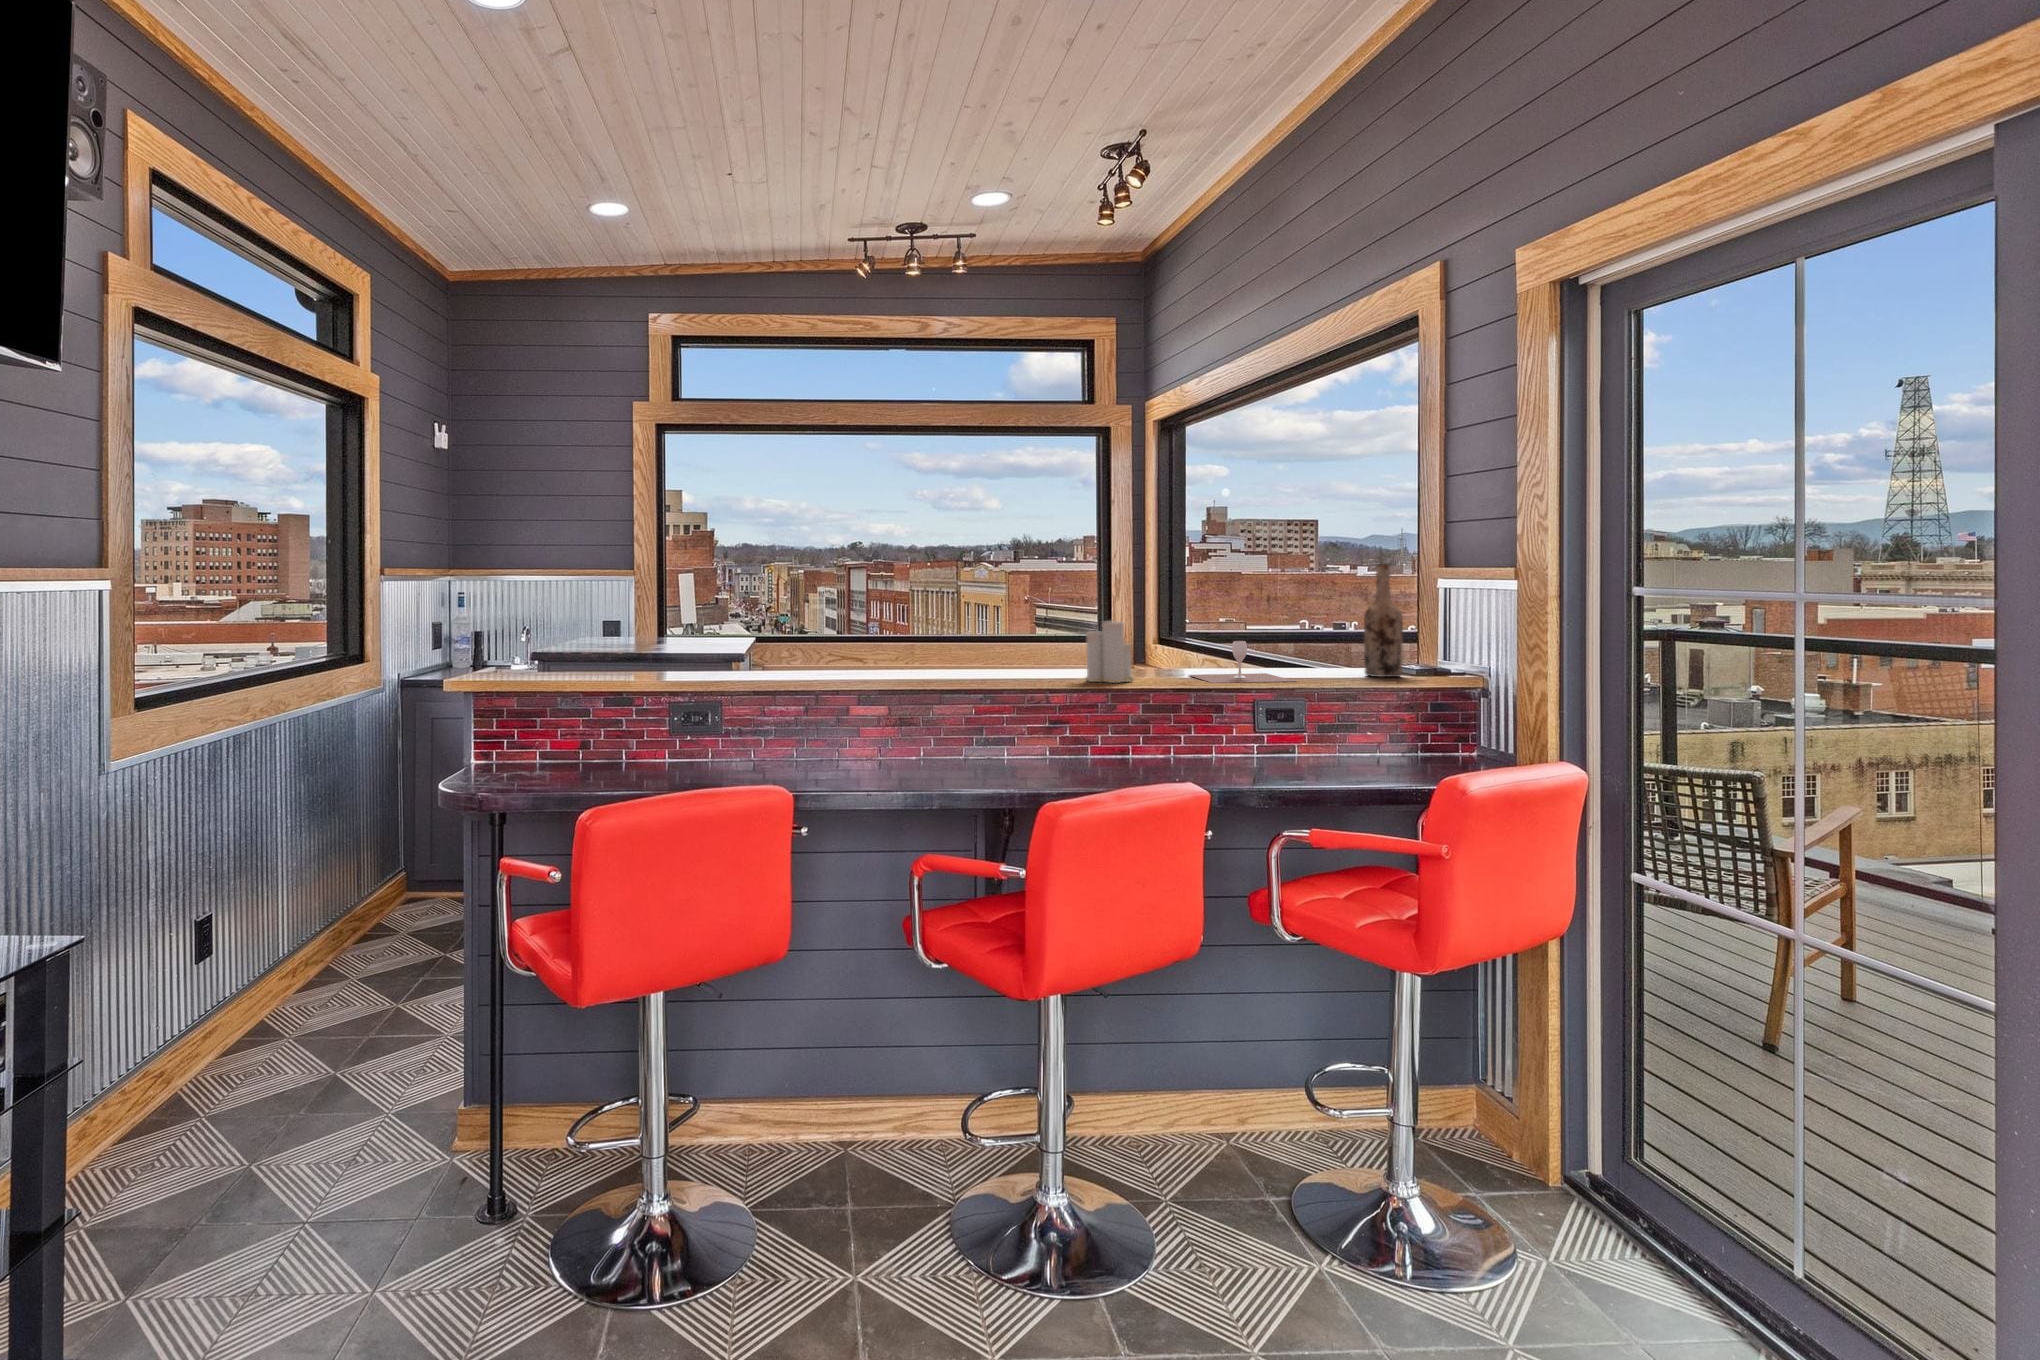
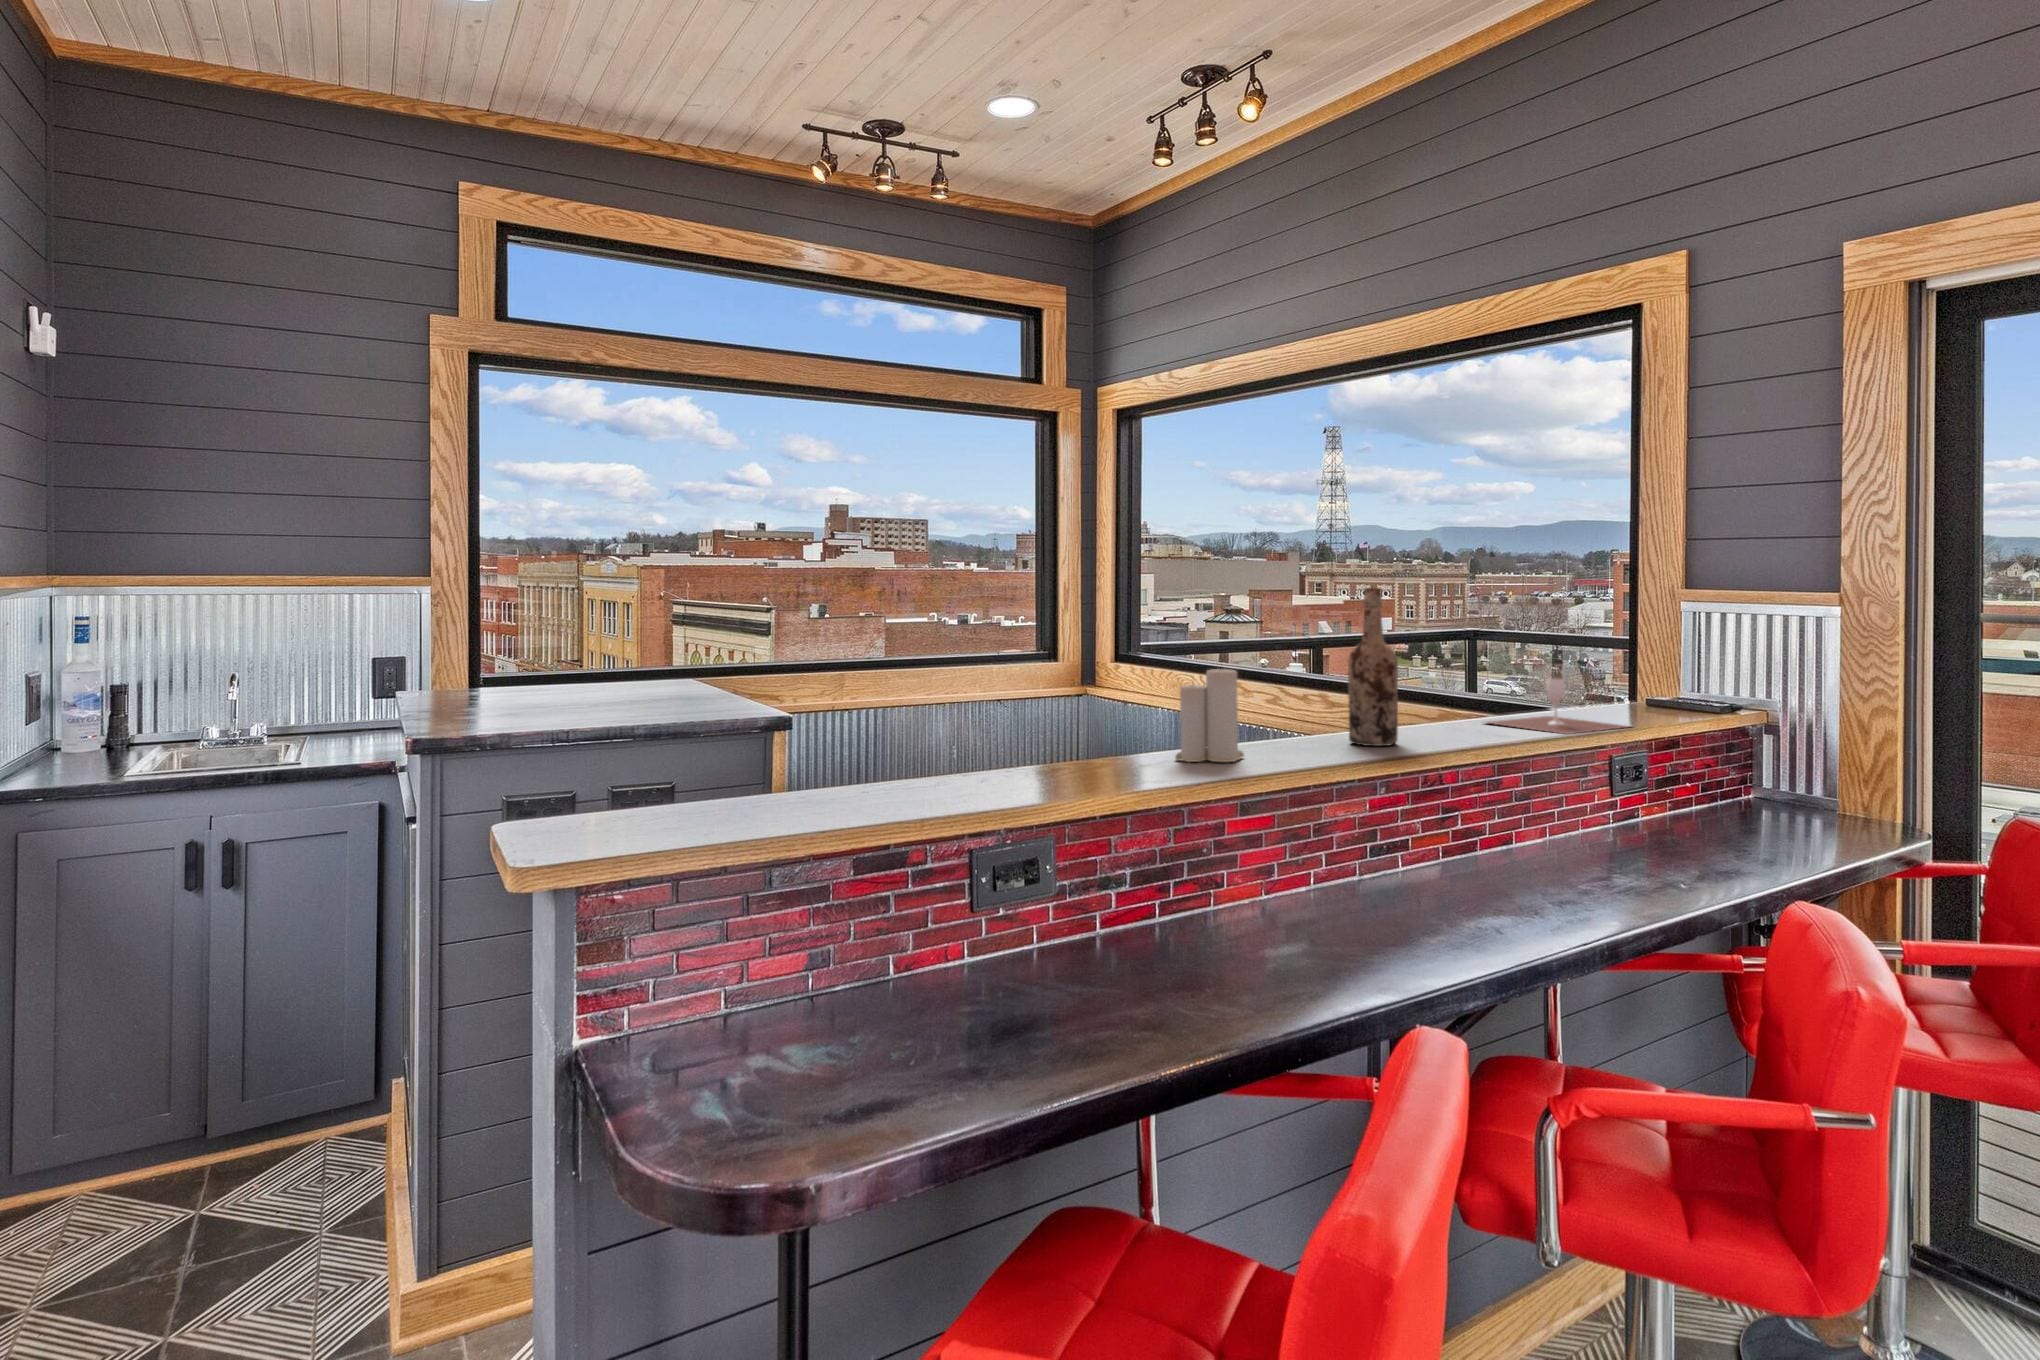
wine bottle: present [1364,564,1403,677] -> present [1348,588,1398,746]
candle: present [1085,621,1134,683] -> present [1175,669,1244,762]

